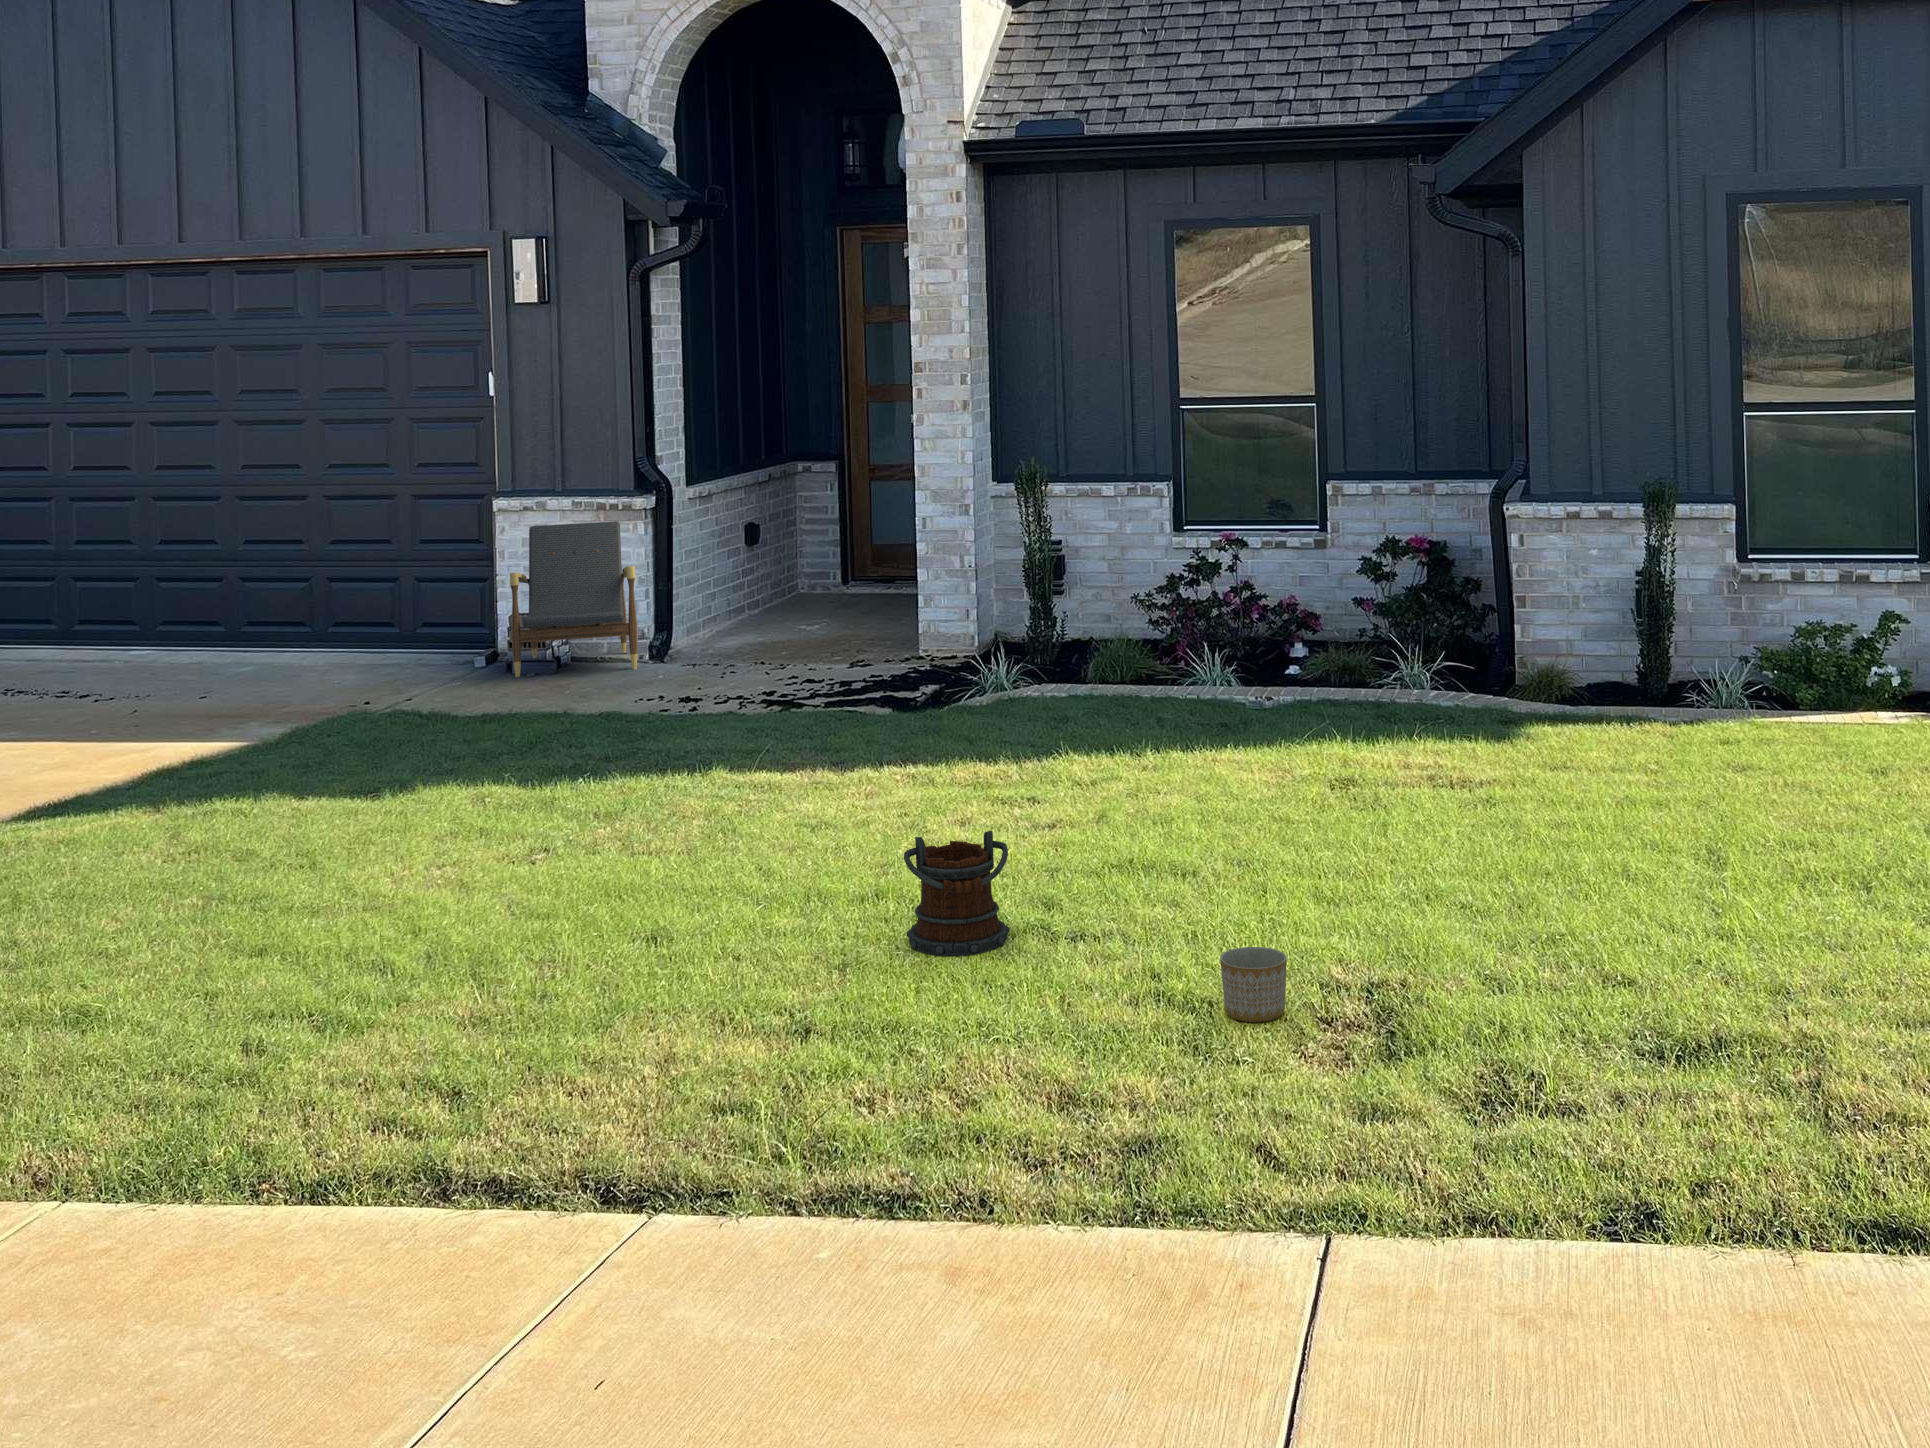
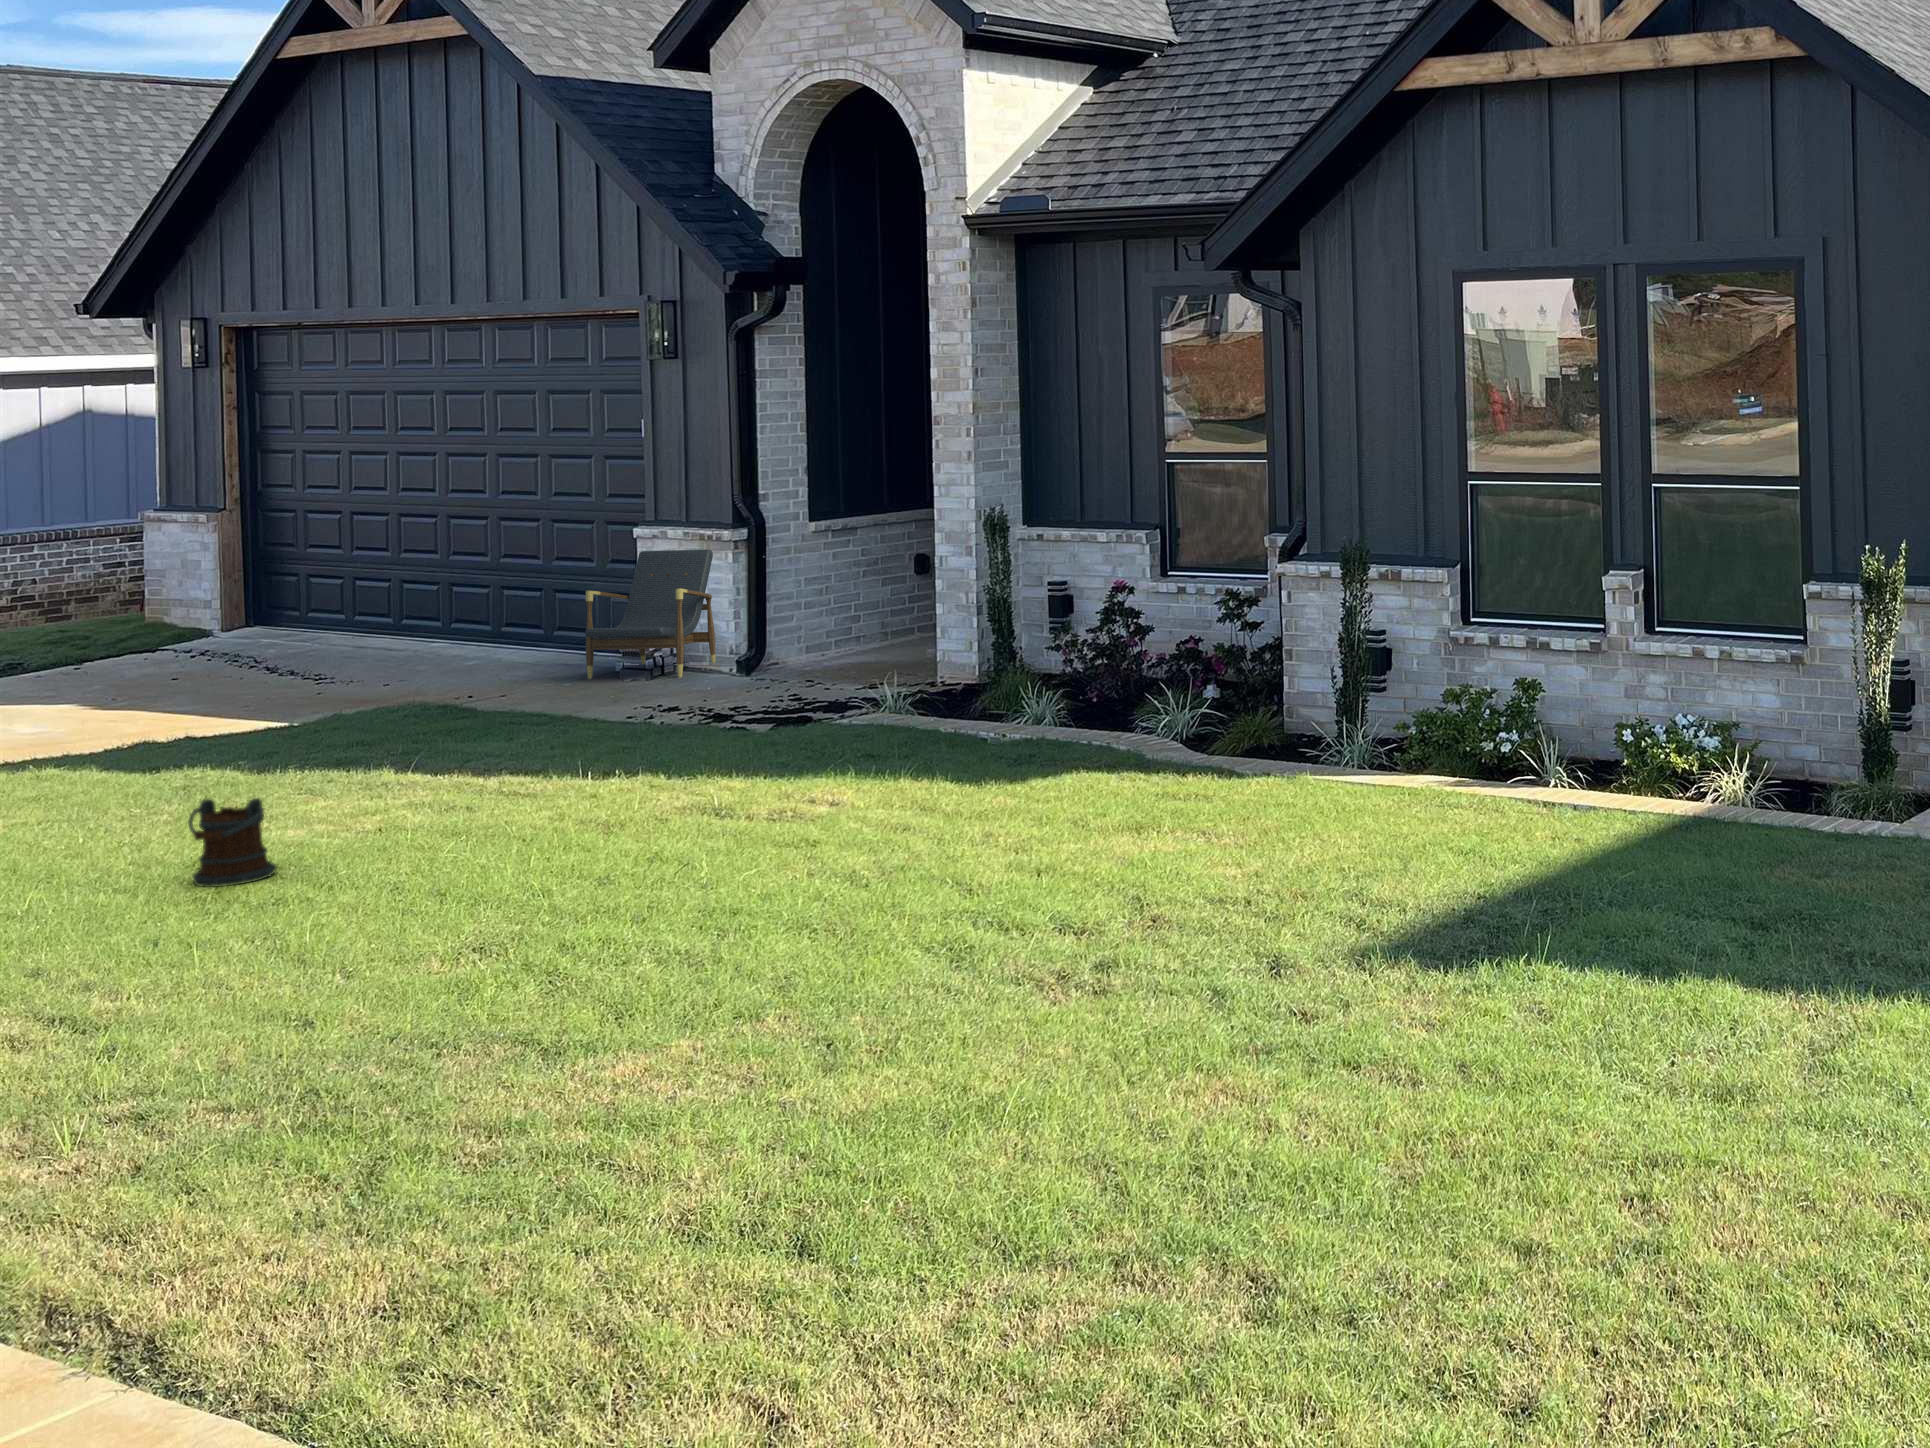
planter: present [1220,947,1287,1023] -> none [206,887,261,939]

